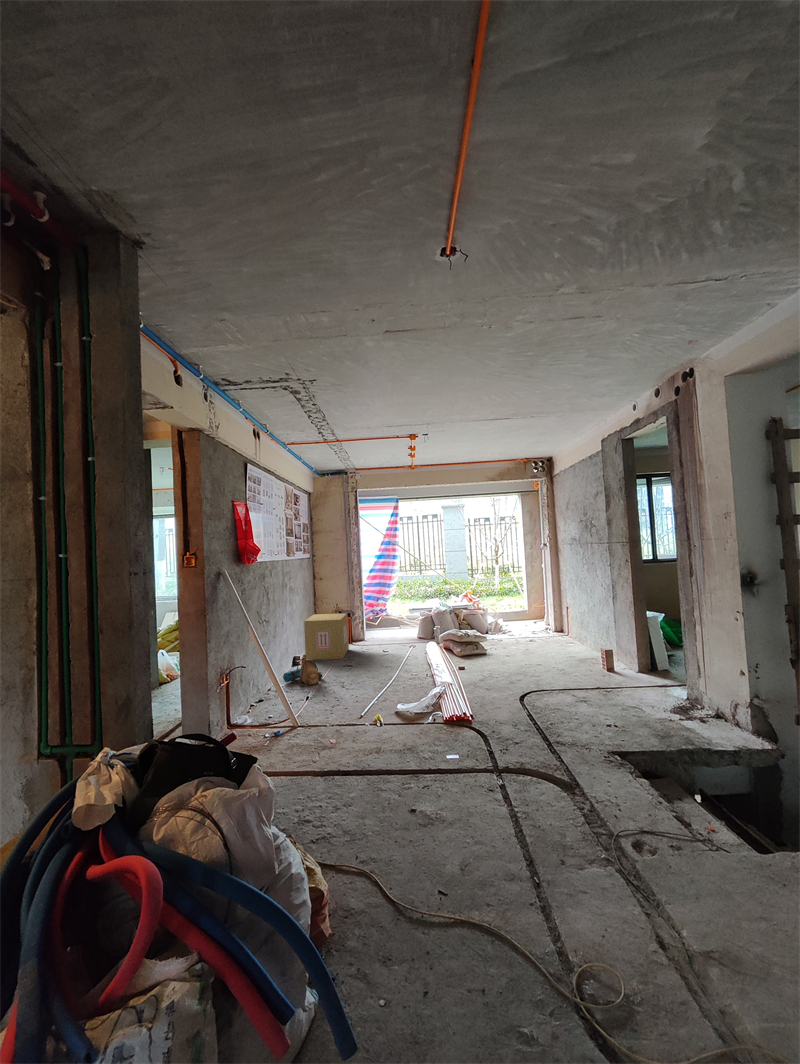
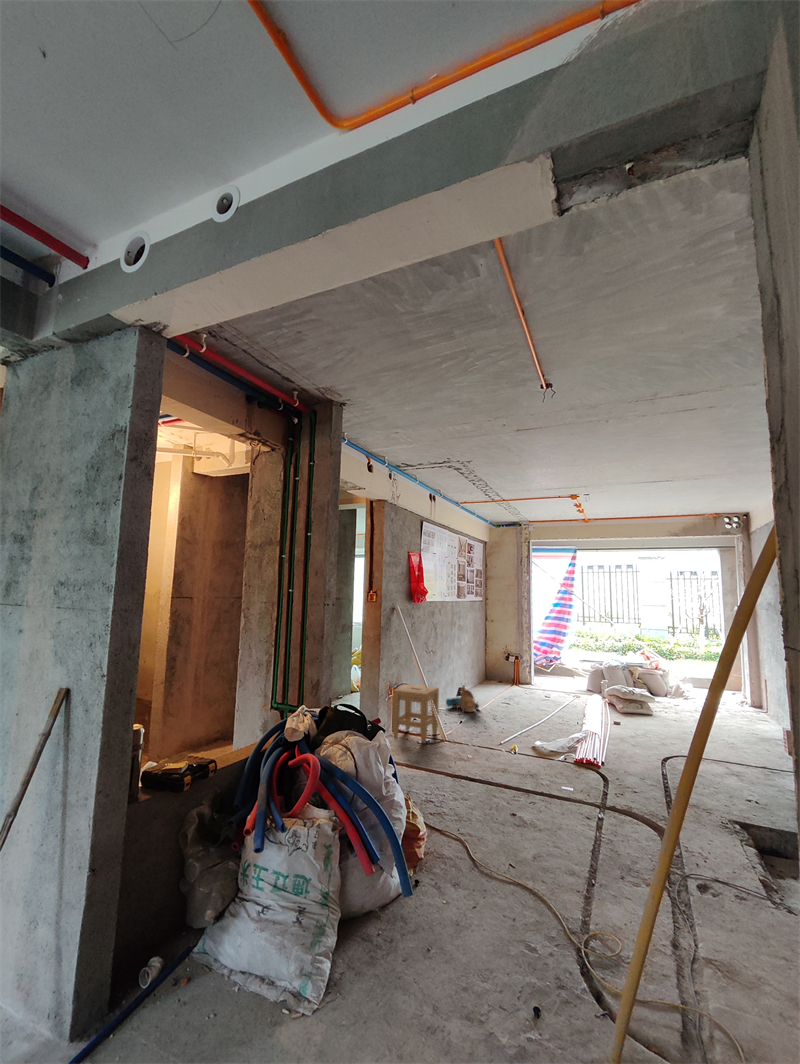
cardboard box: present [304,613,349,660] -> none [470,653,511,696]
stool: none [224,665,284,737] -> present [392,684,439,743]

